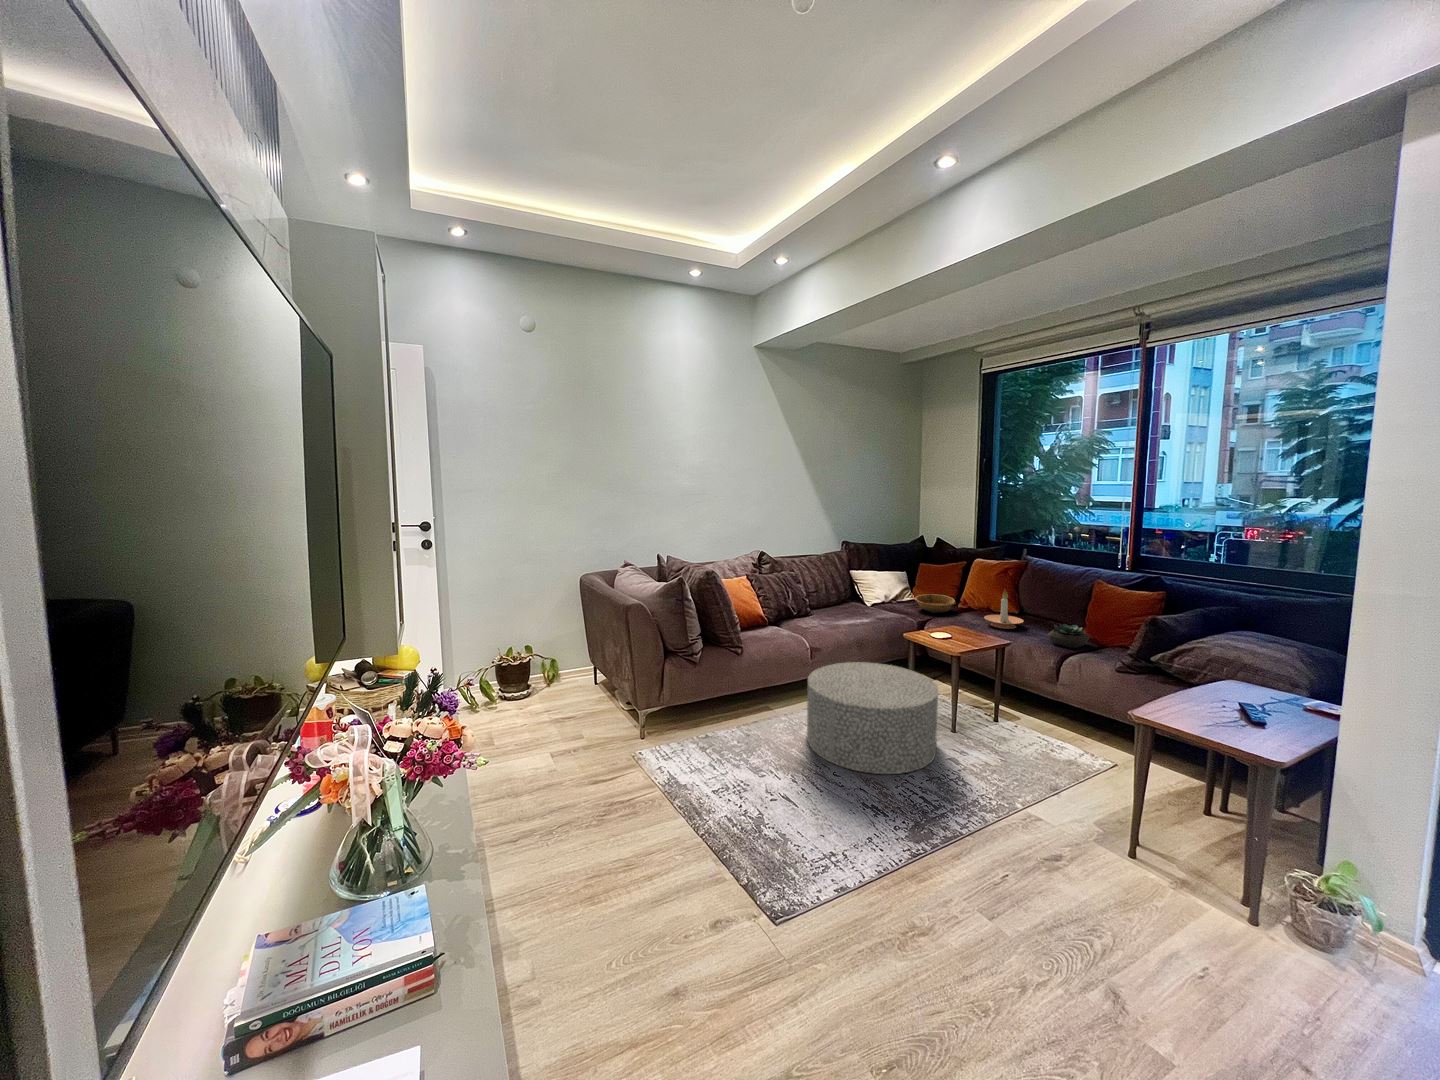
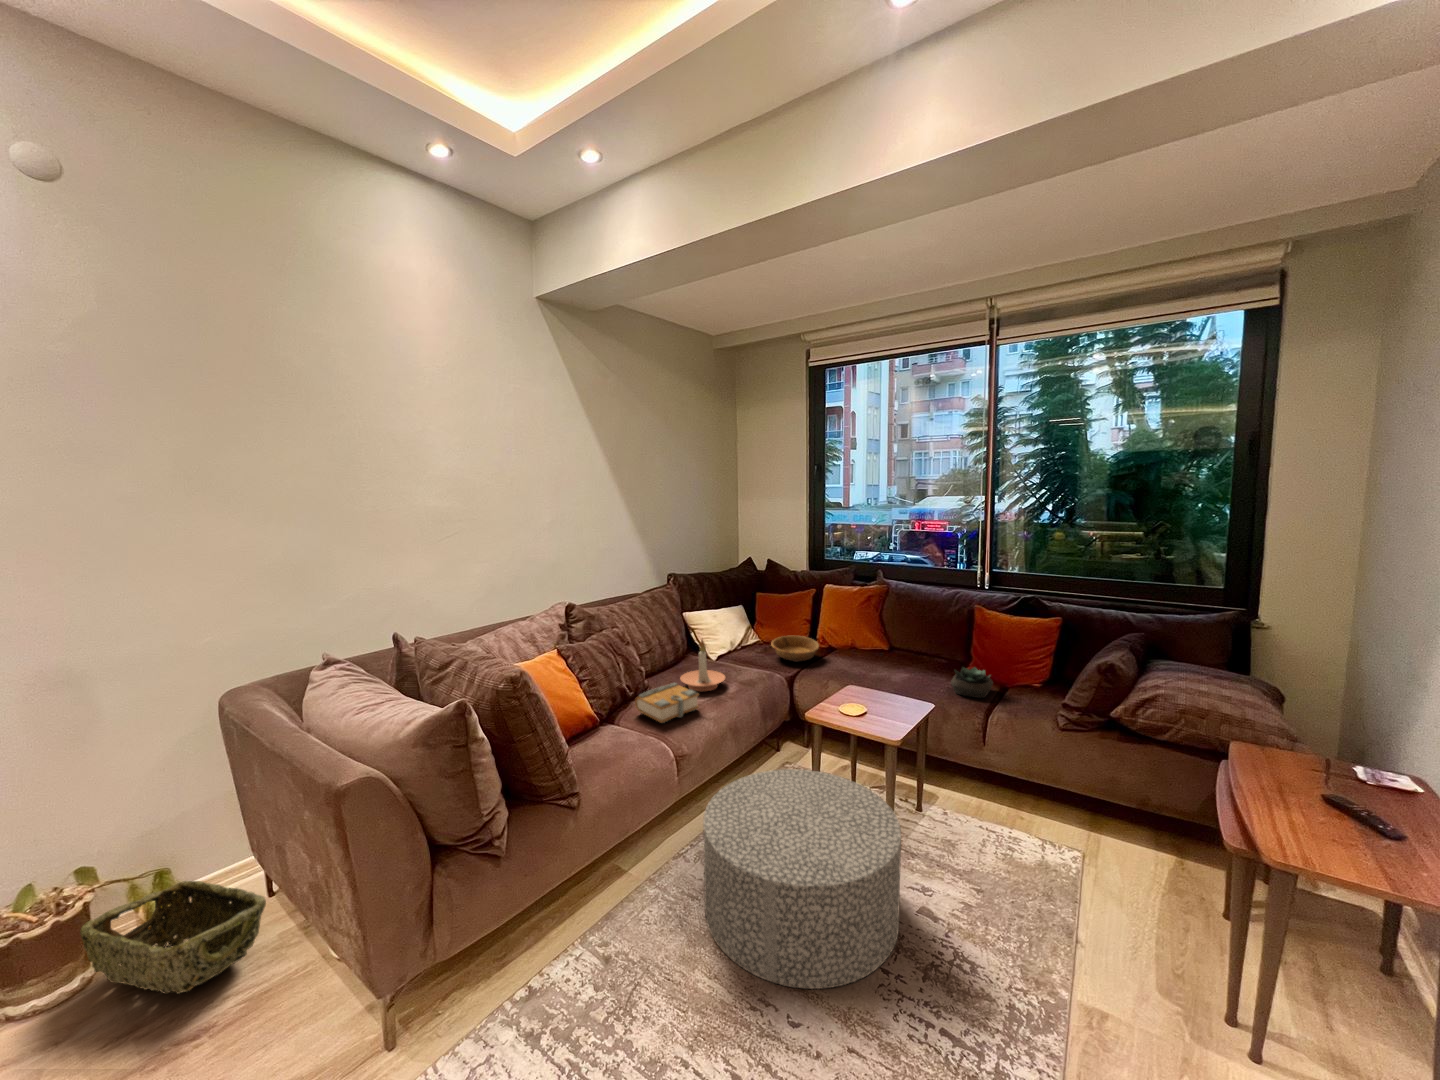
candle holder: present [984,589,1024,629] -> present [680,640,725,691]
book: none [795,608,838,630] -> present [635,683,699,723]
woven basket: none [526,662,593,701] -> present [80,881,266,994]

